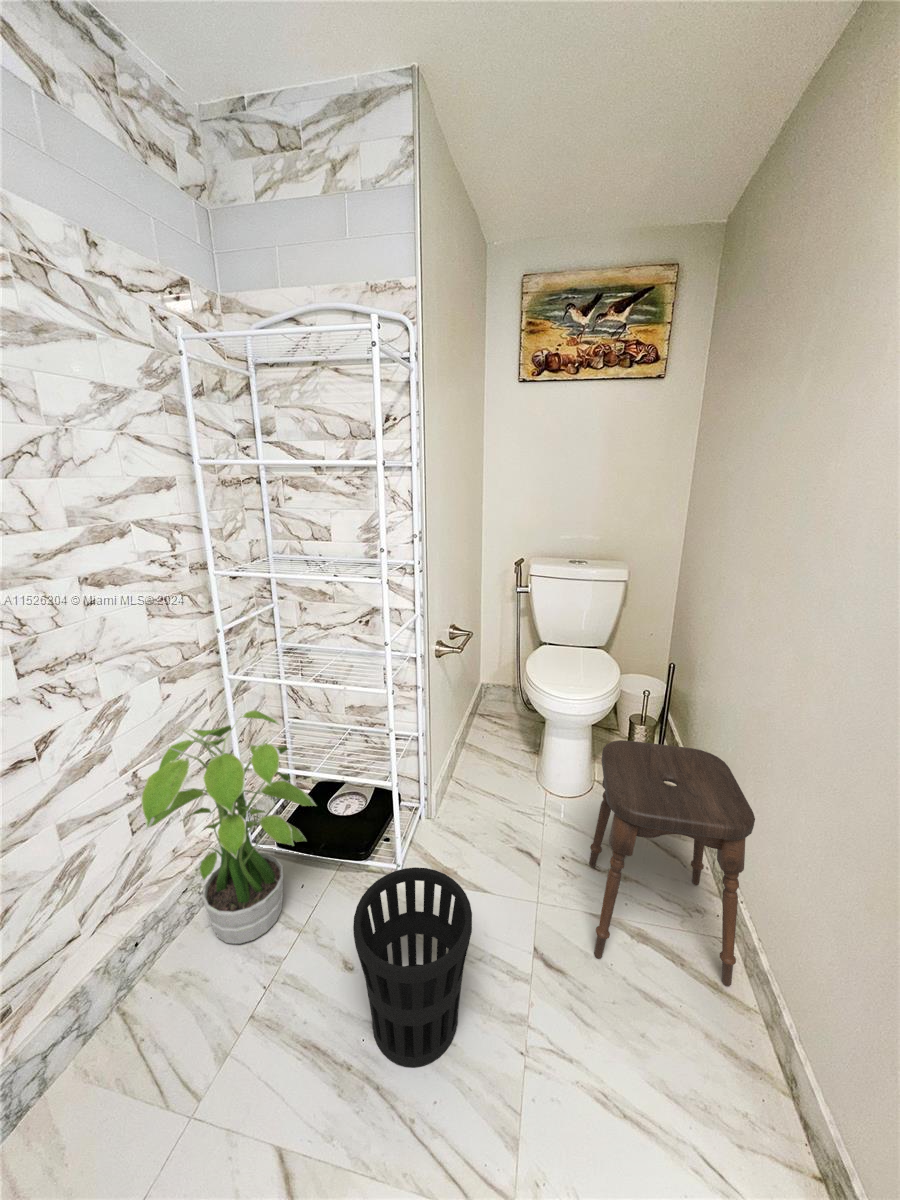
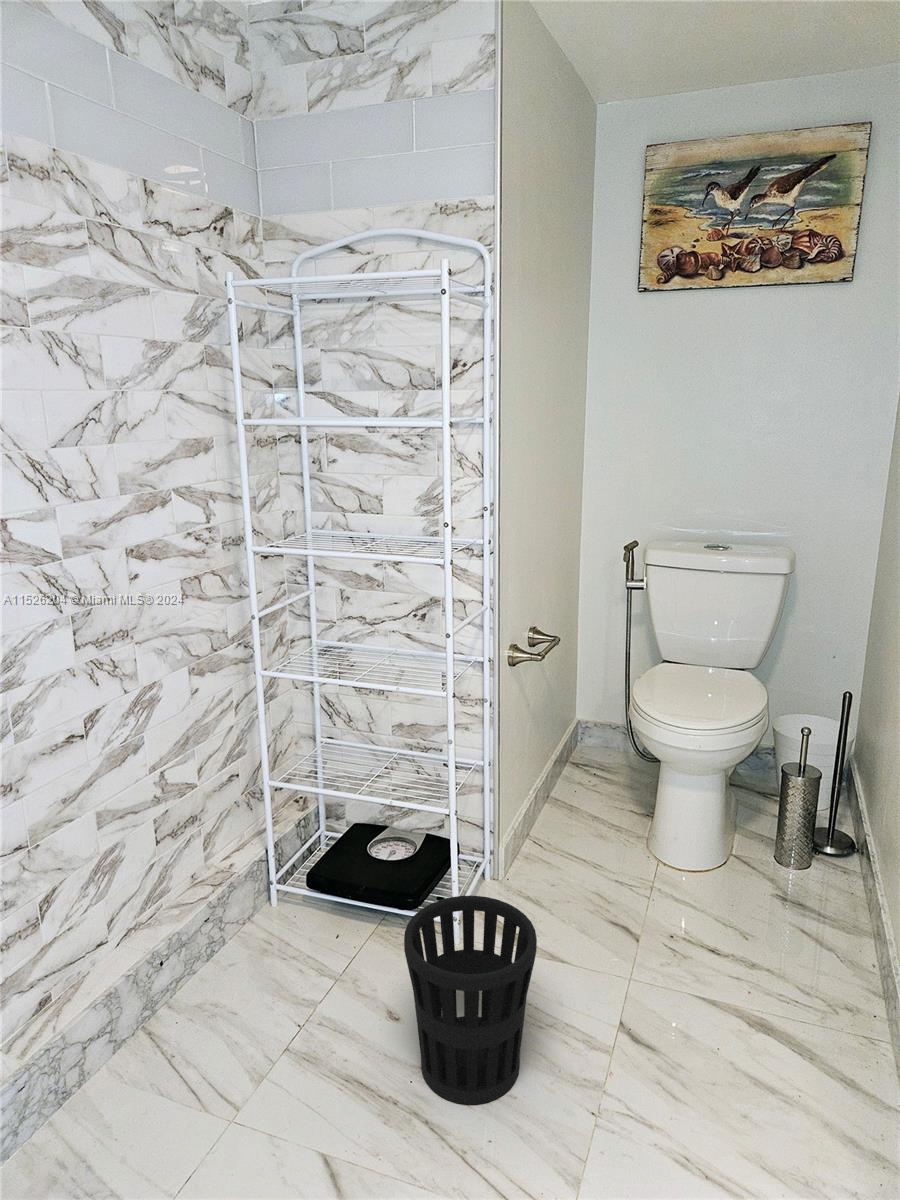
potted plant: present [141,710,316,944] -> none [170,710,361,984]
stool: present [589,740,755,986] -> none [694,774,889,1073]

